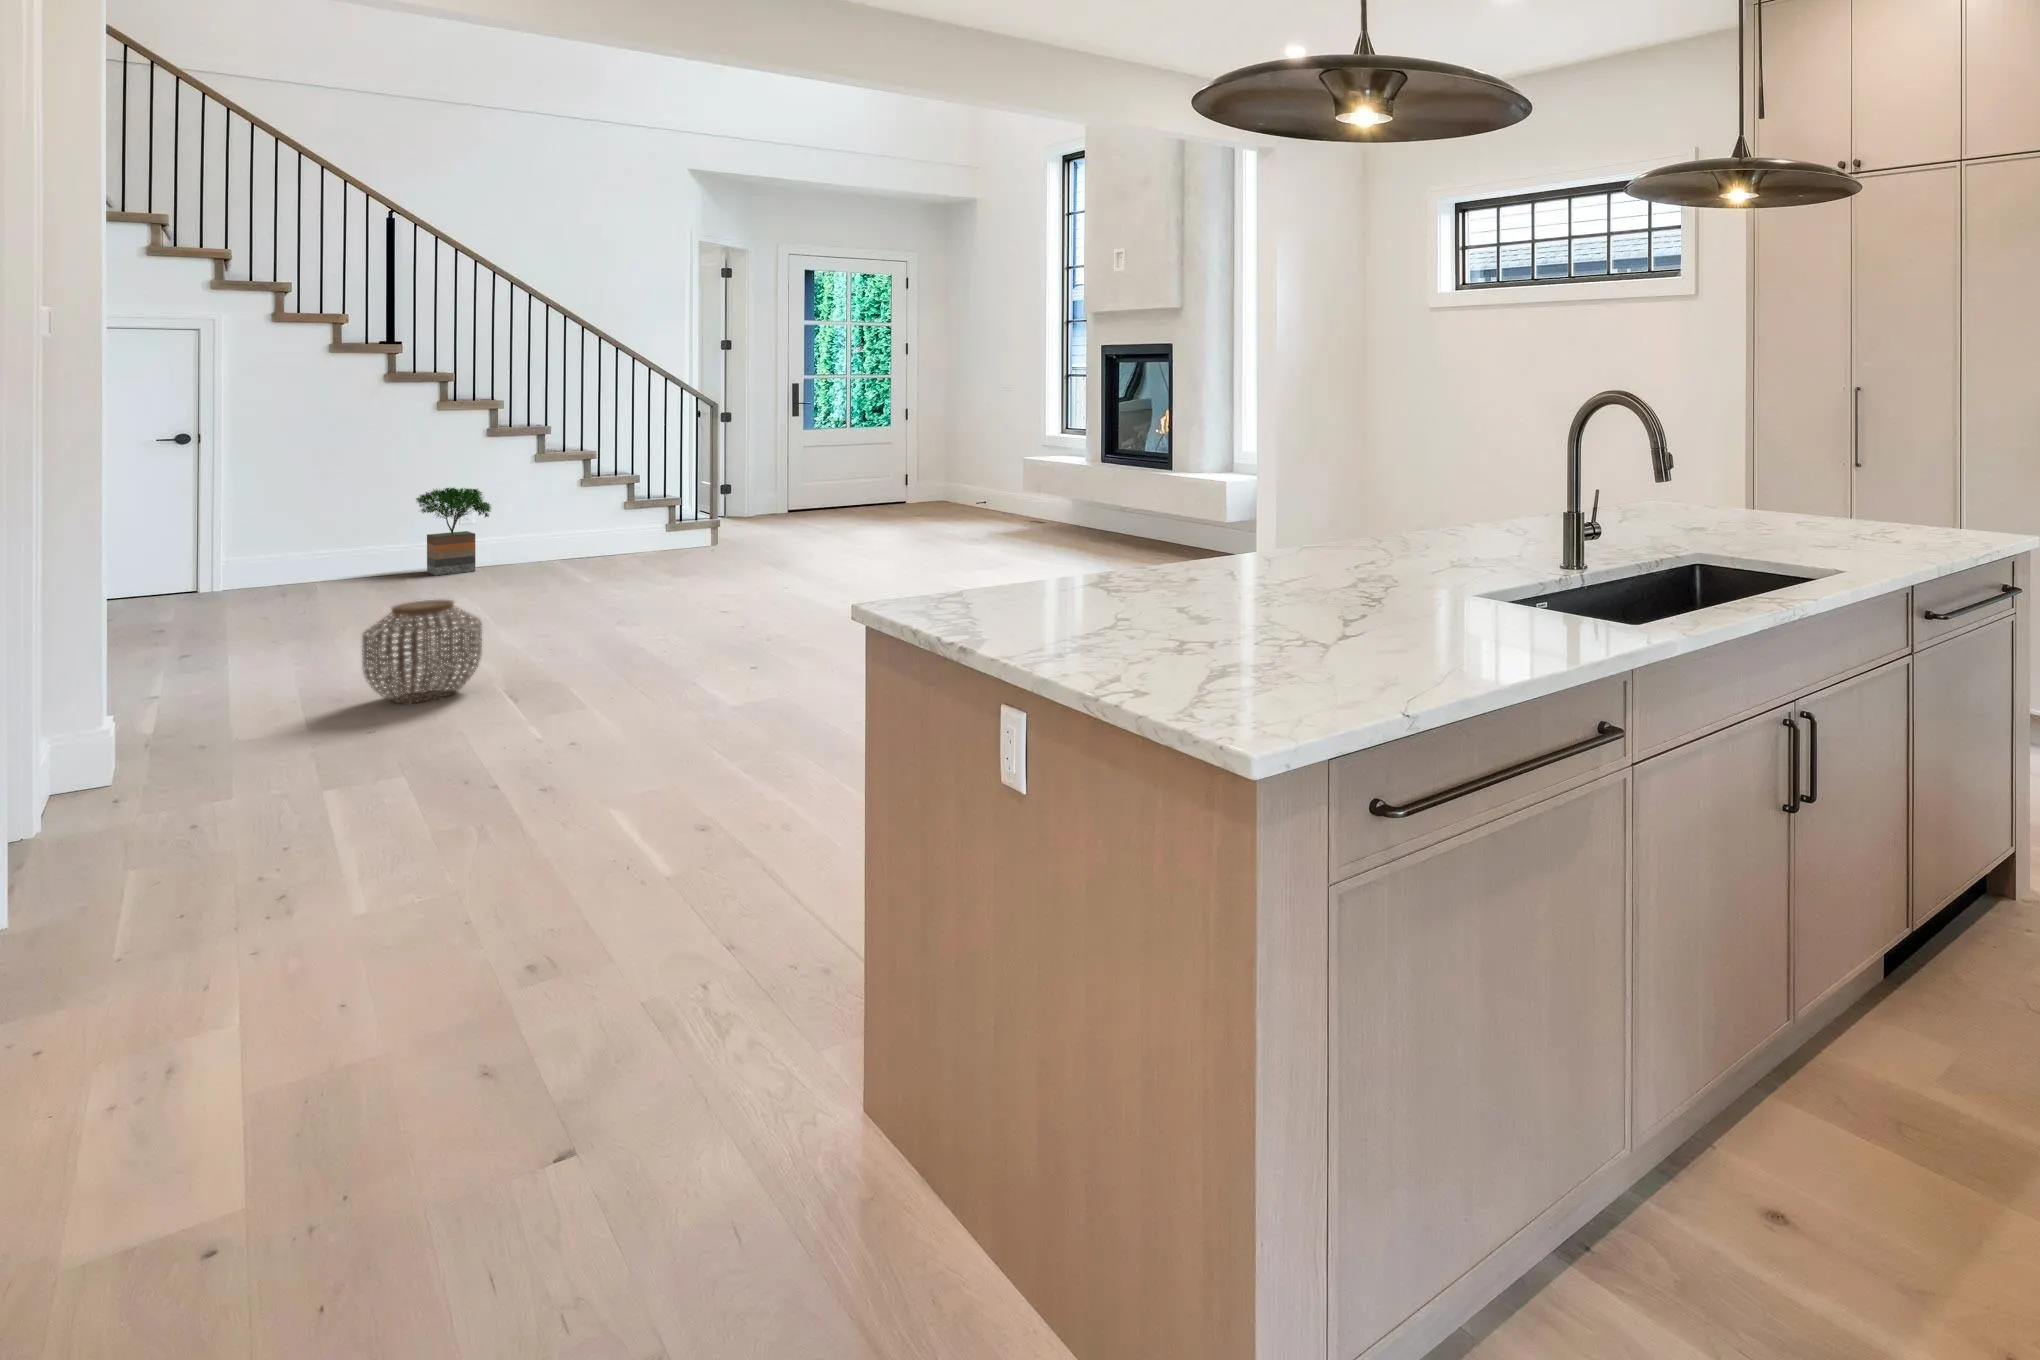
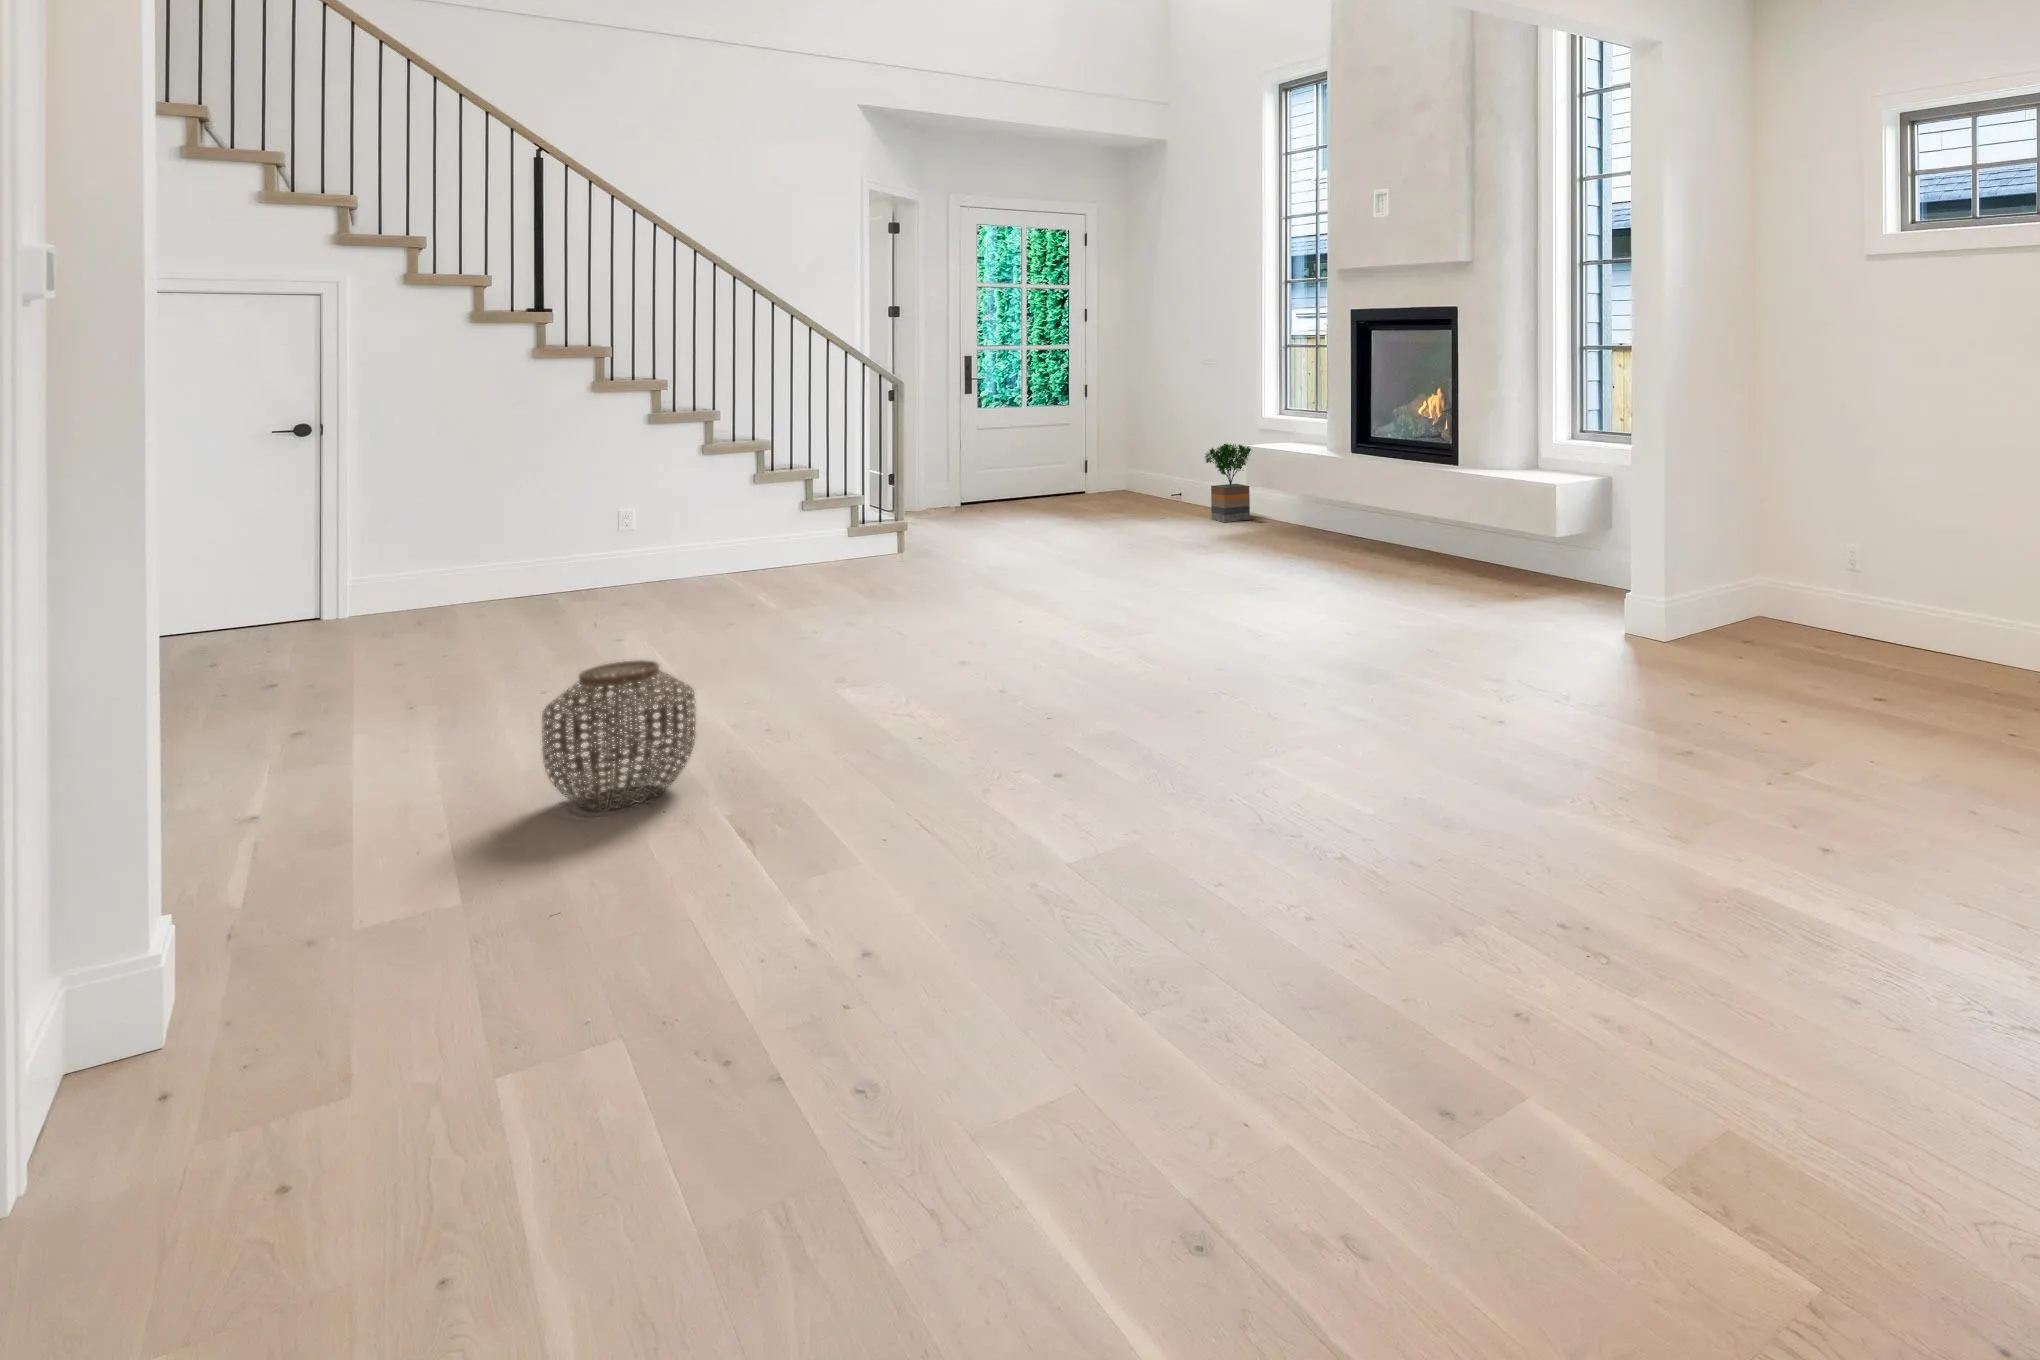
potted tree: present [416,487,491,575] -> present [1205,444,1251,522]

